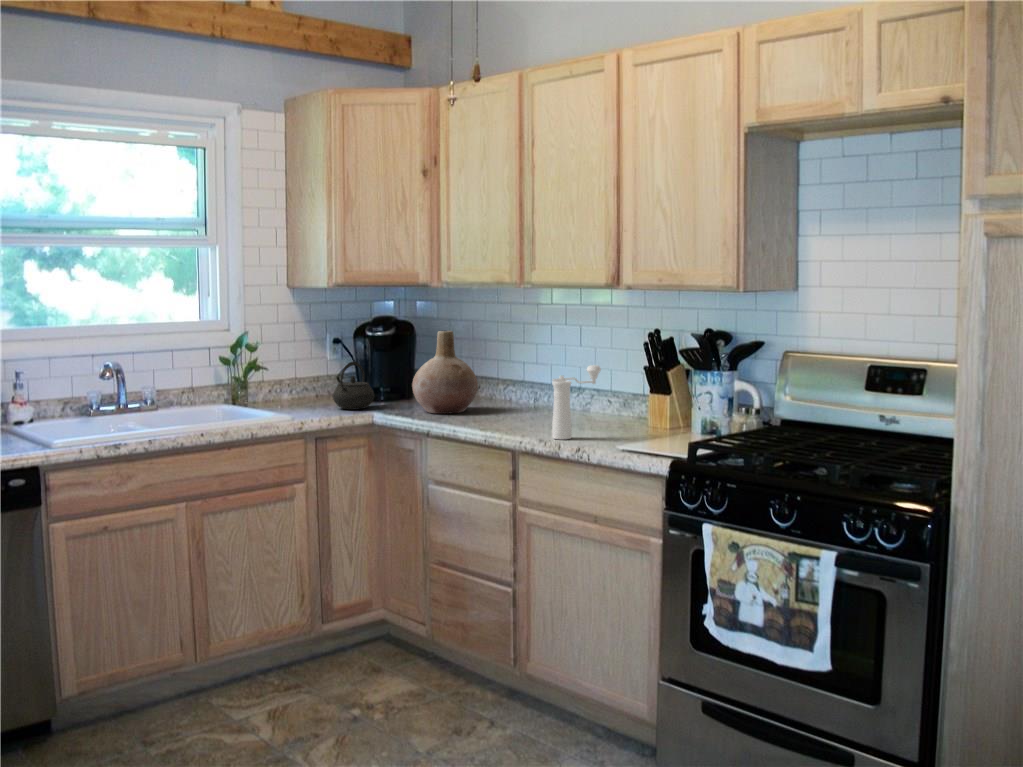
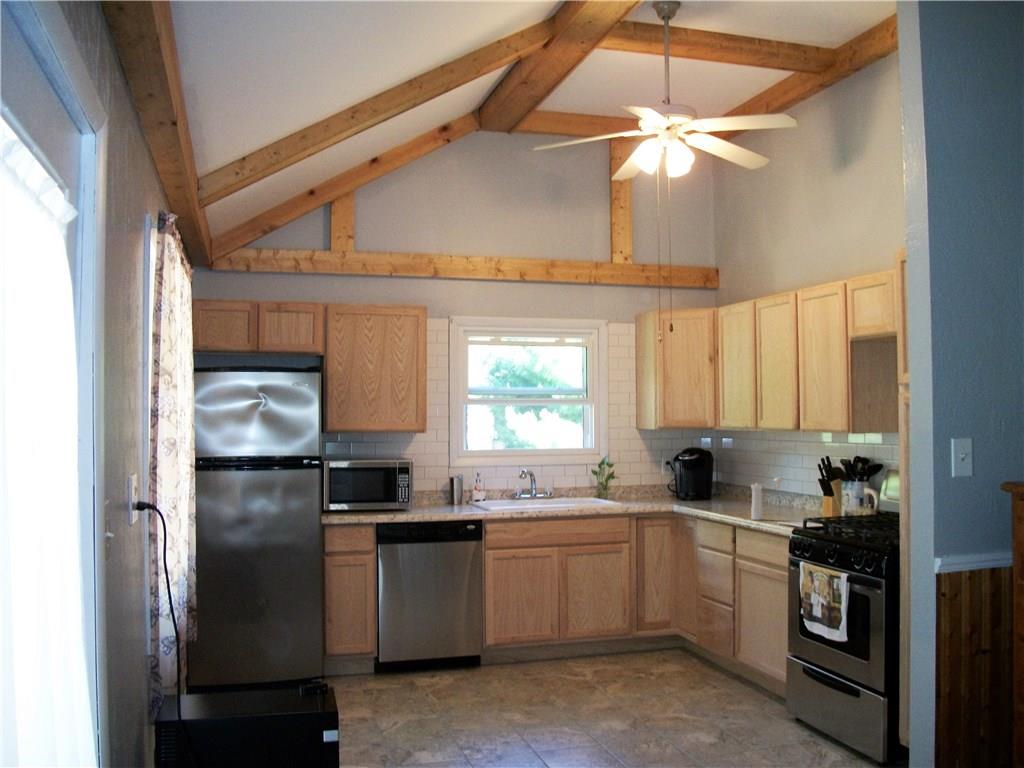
vase: present [412,331,478,414] -> none [697,457,738,508]
kettle: present [333,362,374,410] -> none [653,475,679,504]

